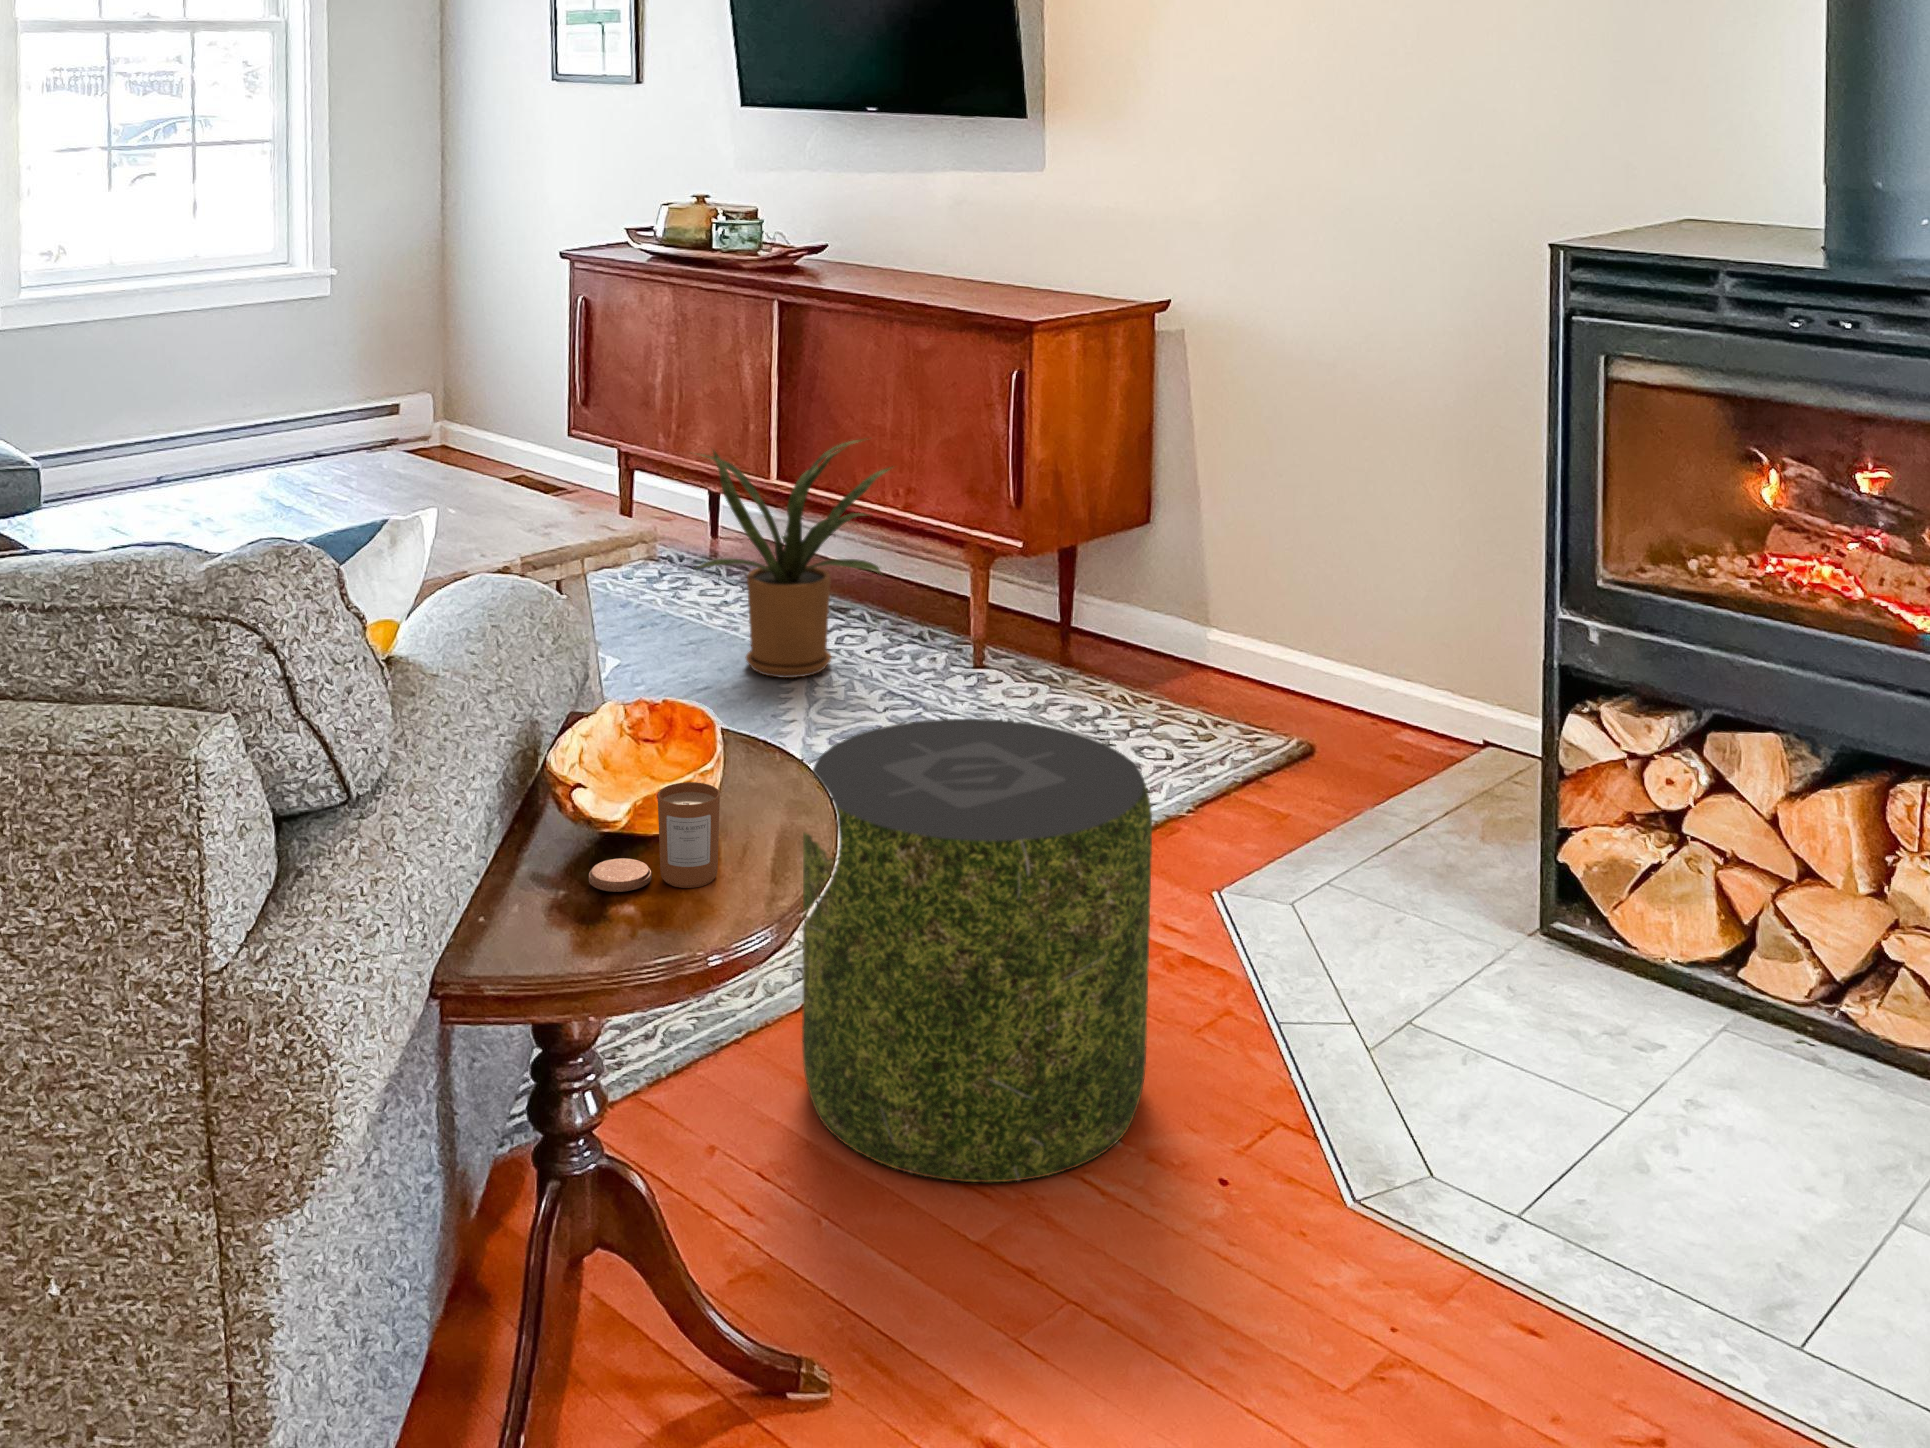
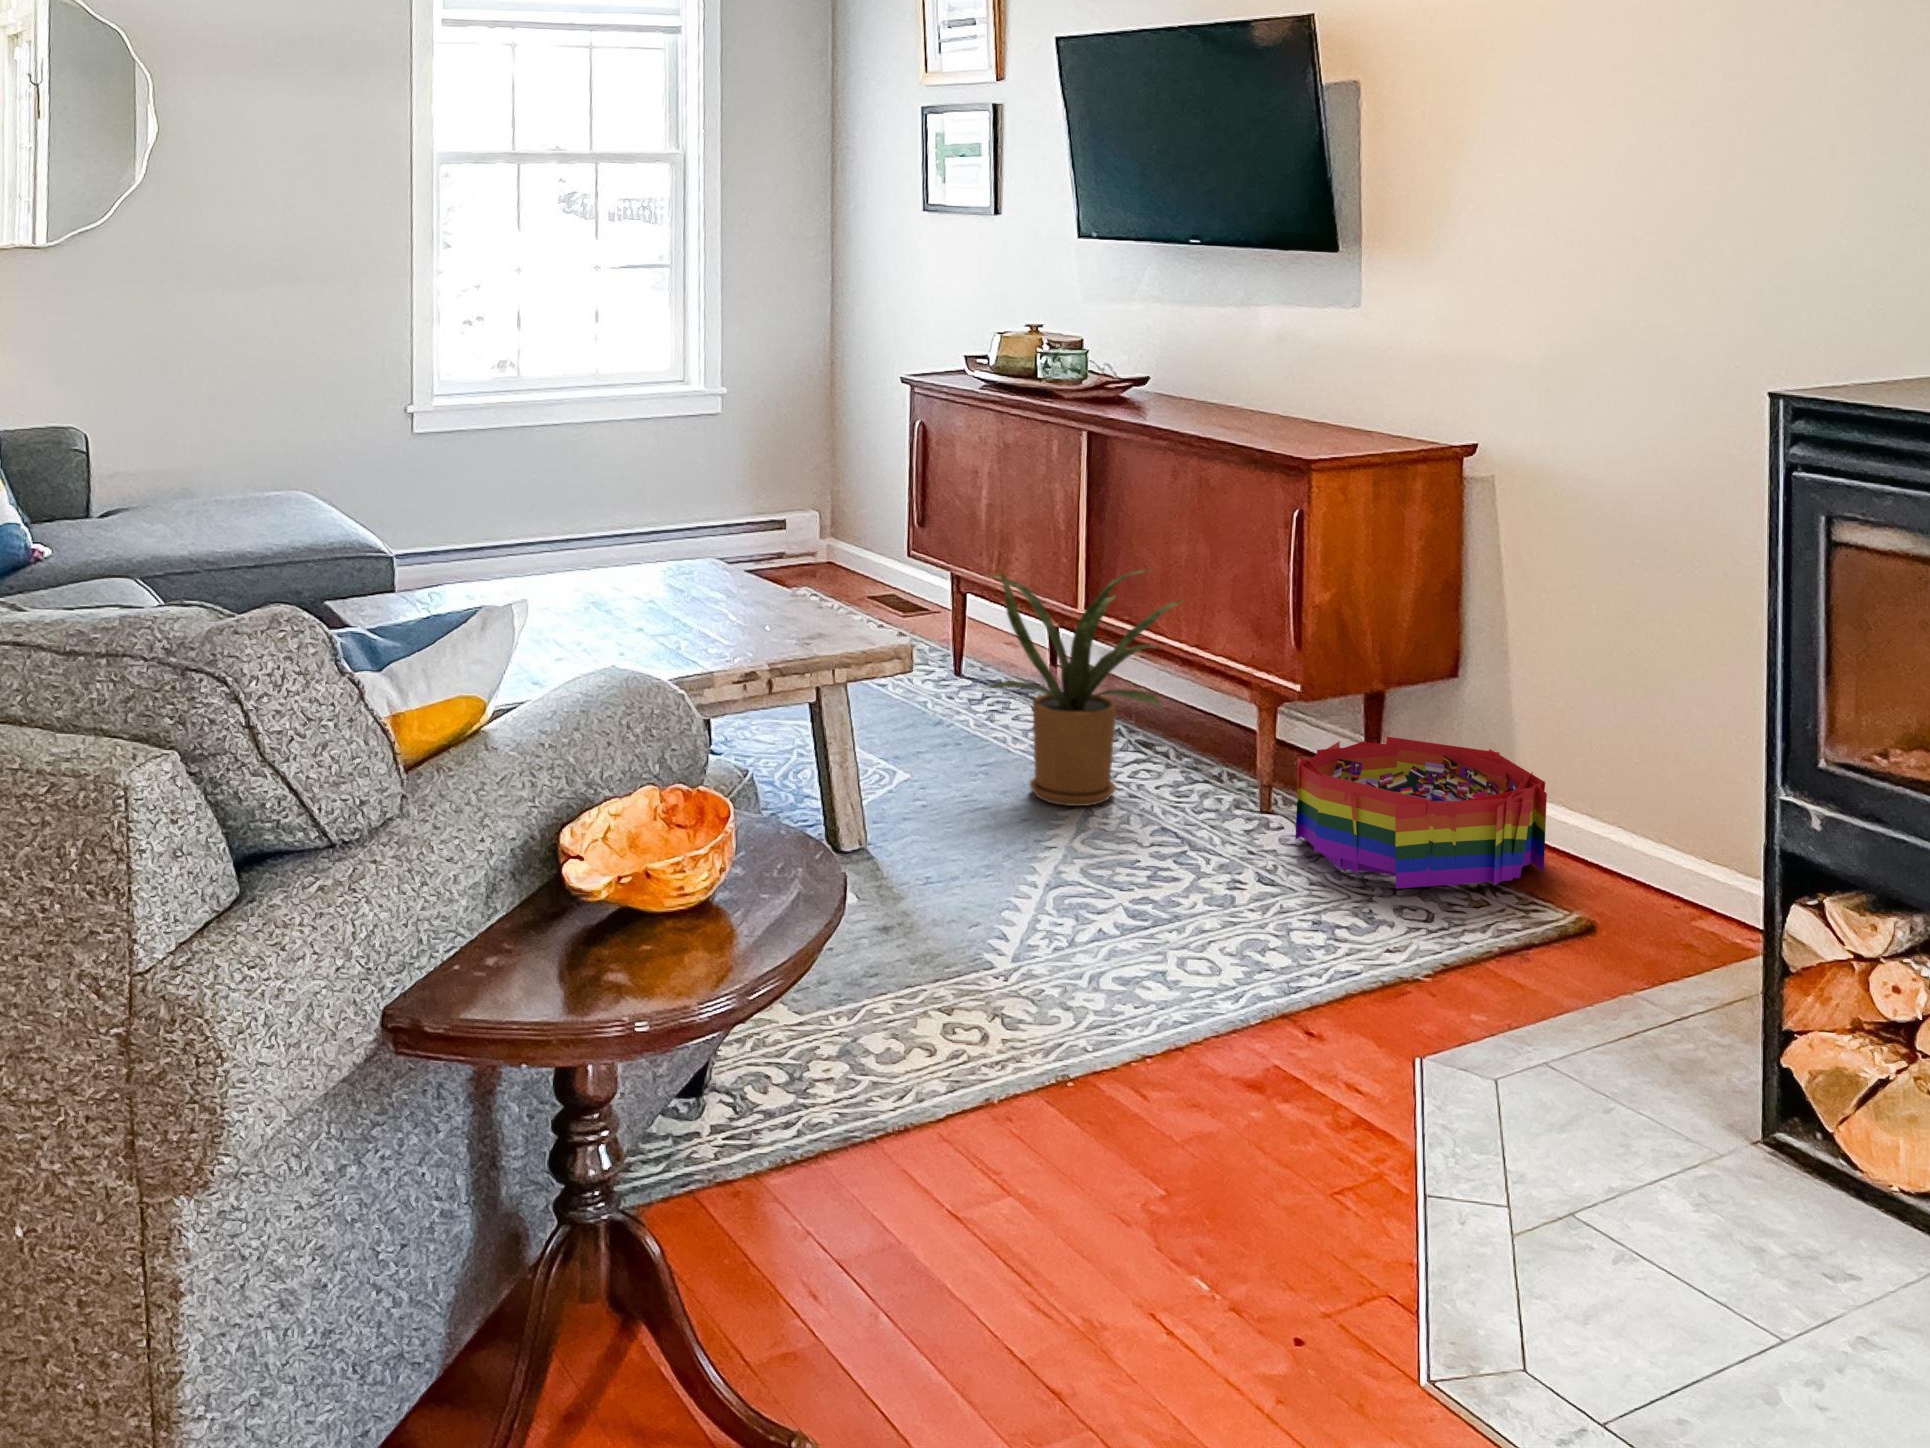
storage bin: none [1017,586,1257,730] -> present [1295,737,1547,889]
pouf: present [802,719,1152,1182] -> none [910,842,1264,1317]
candle: present [589,782,720,892] -> none [562,854,684,955]

